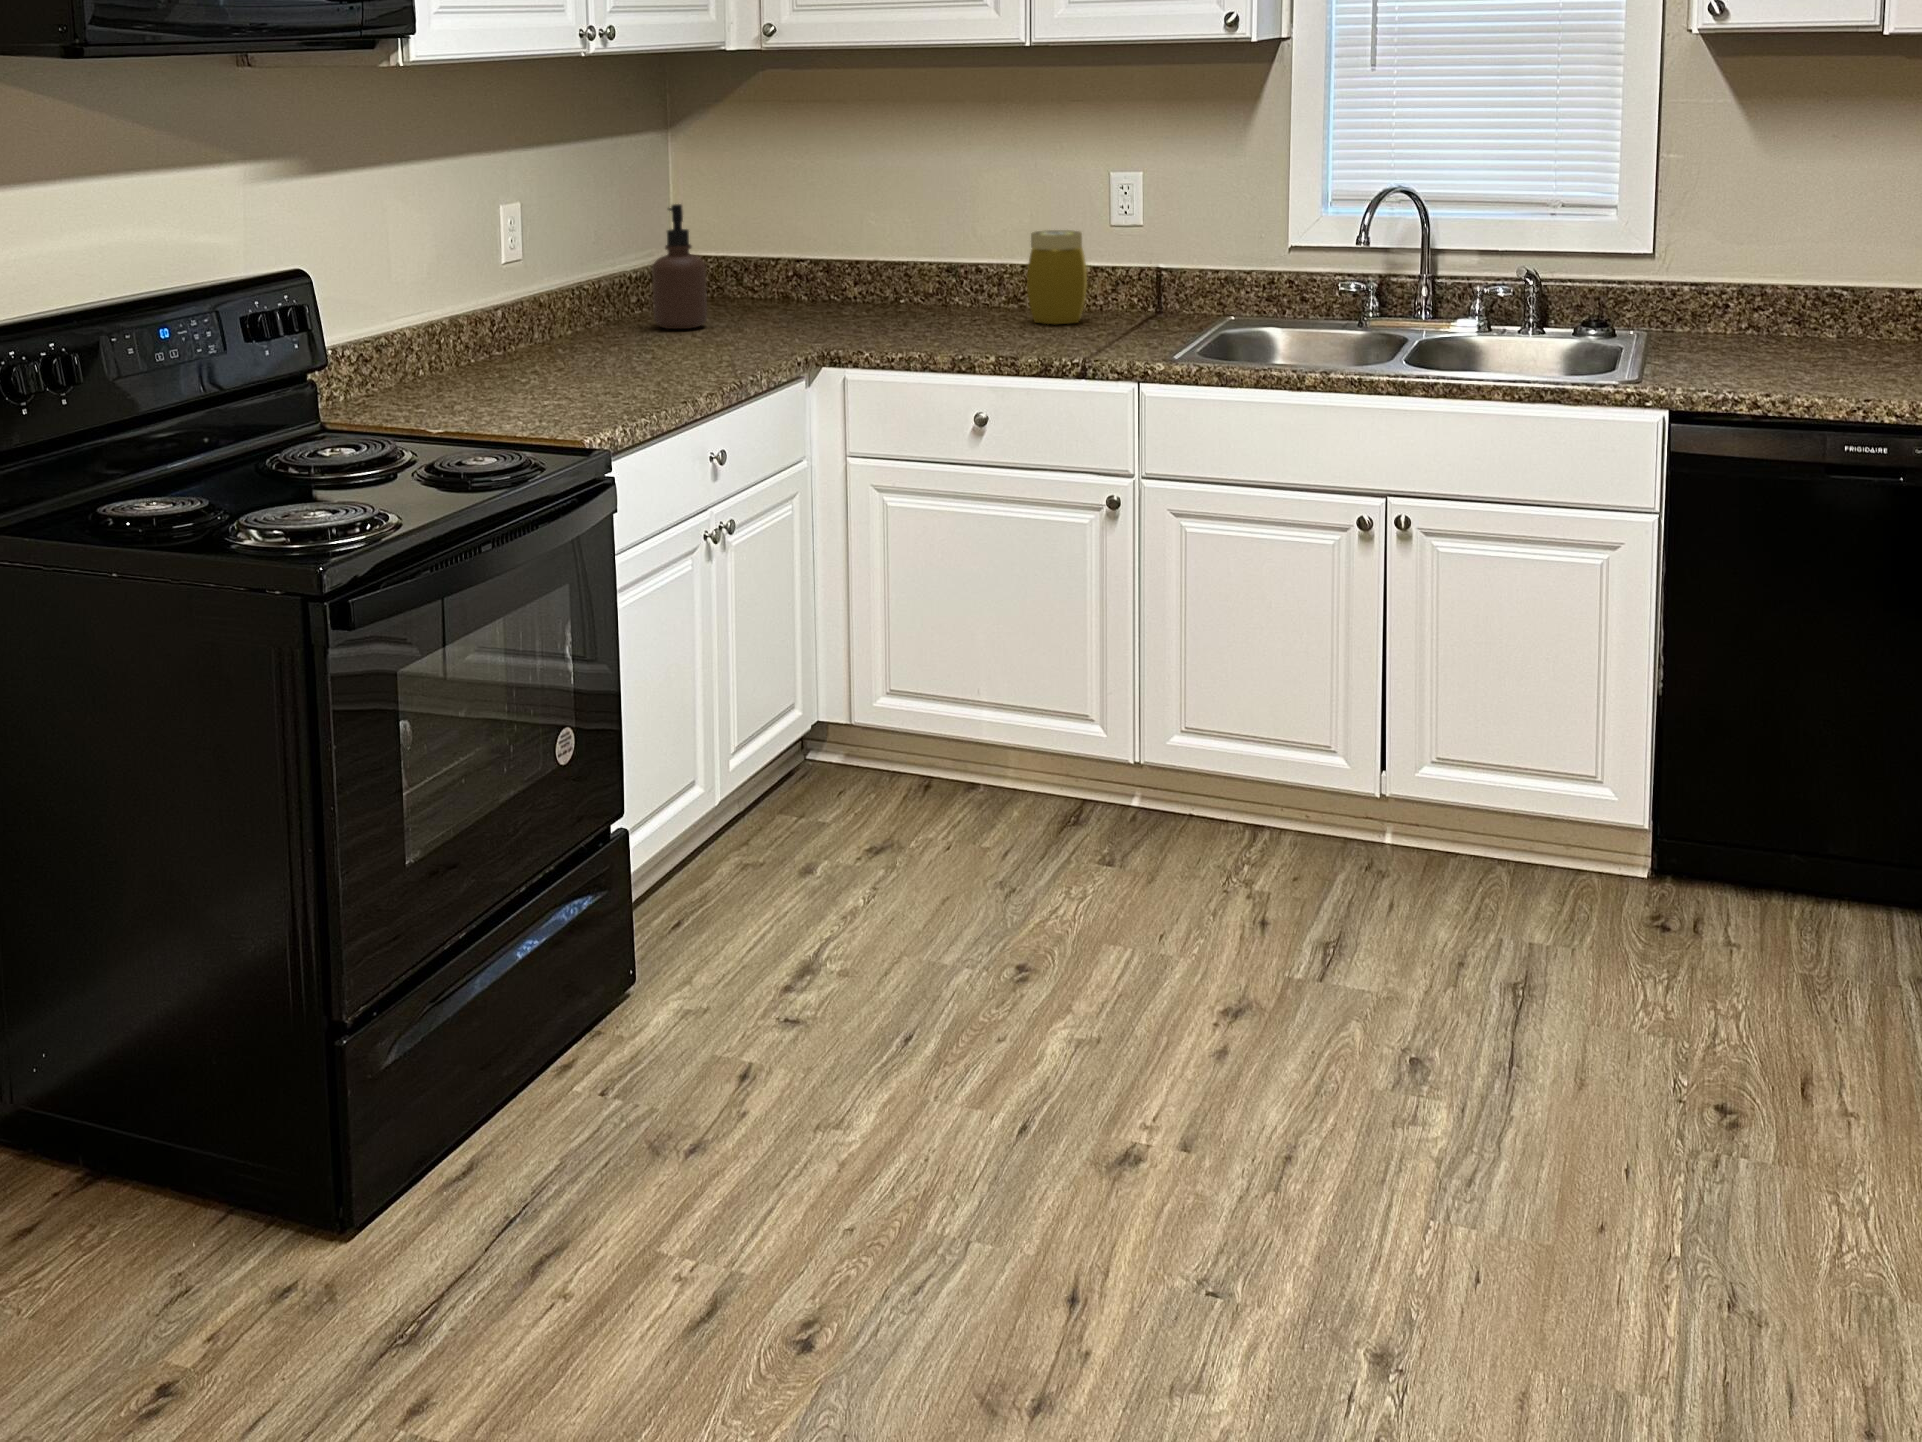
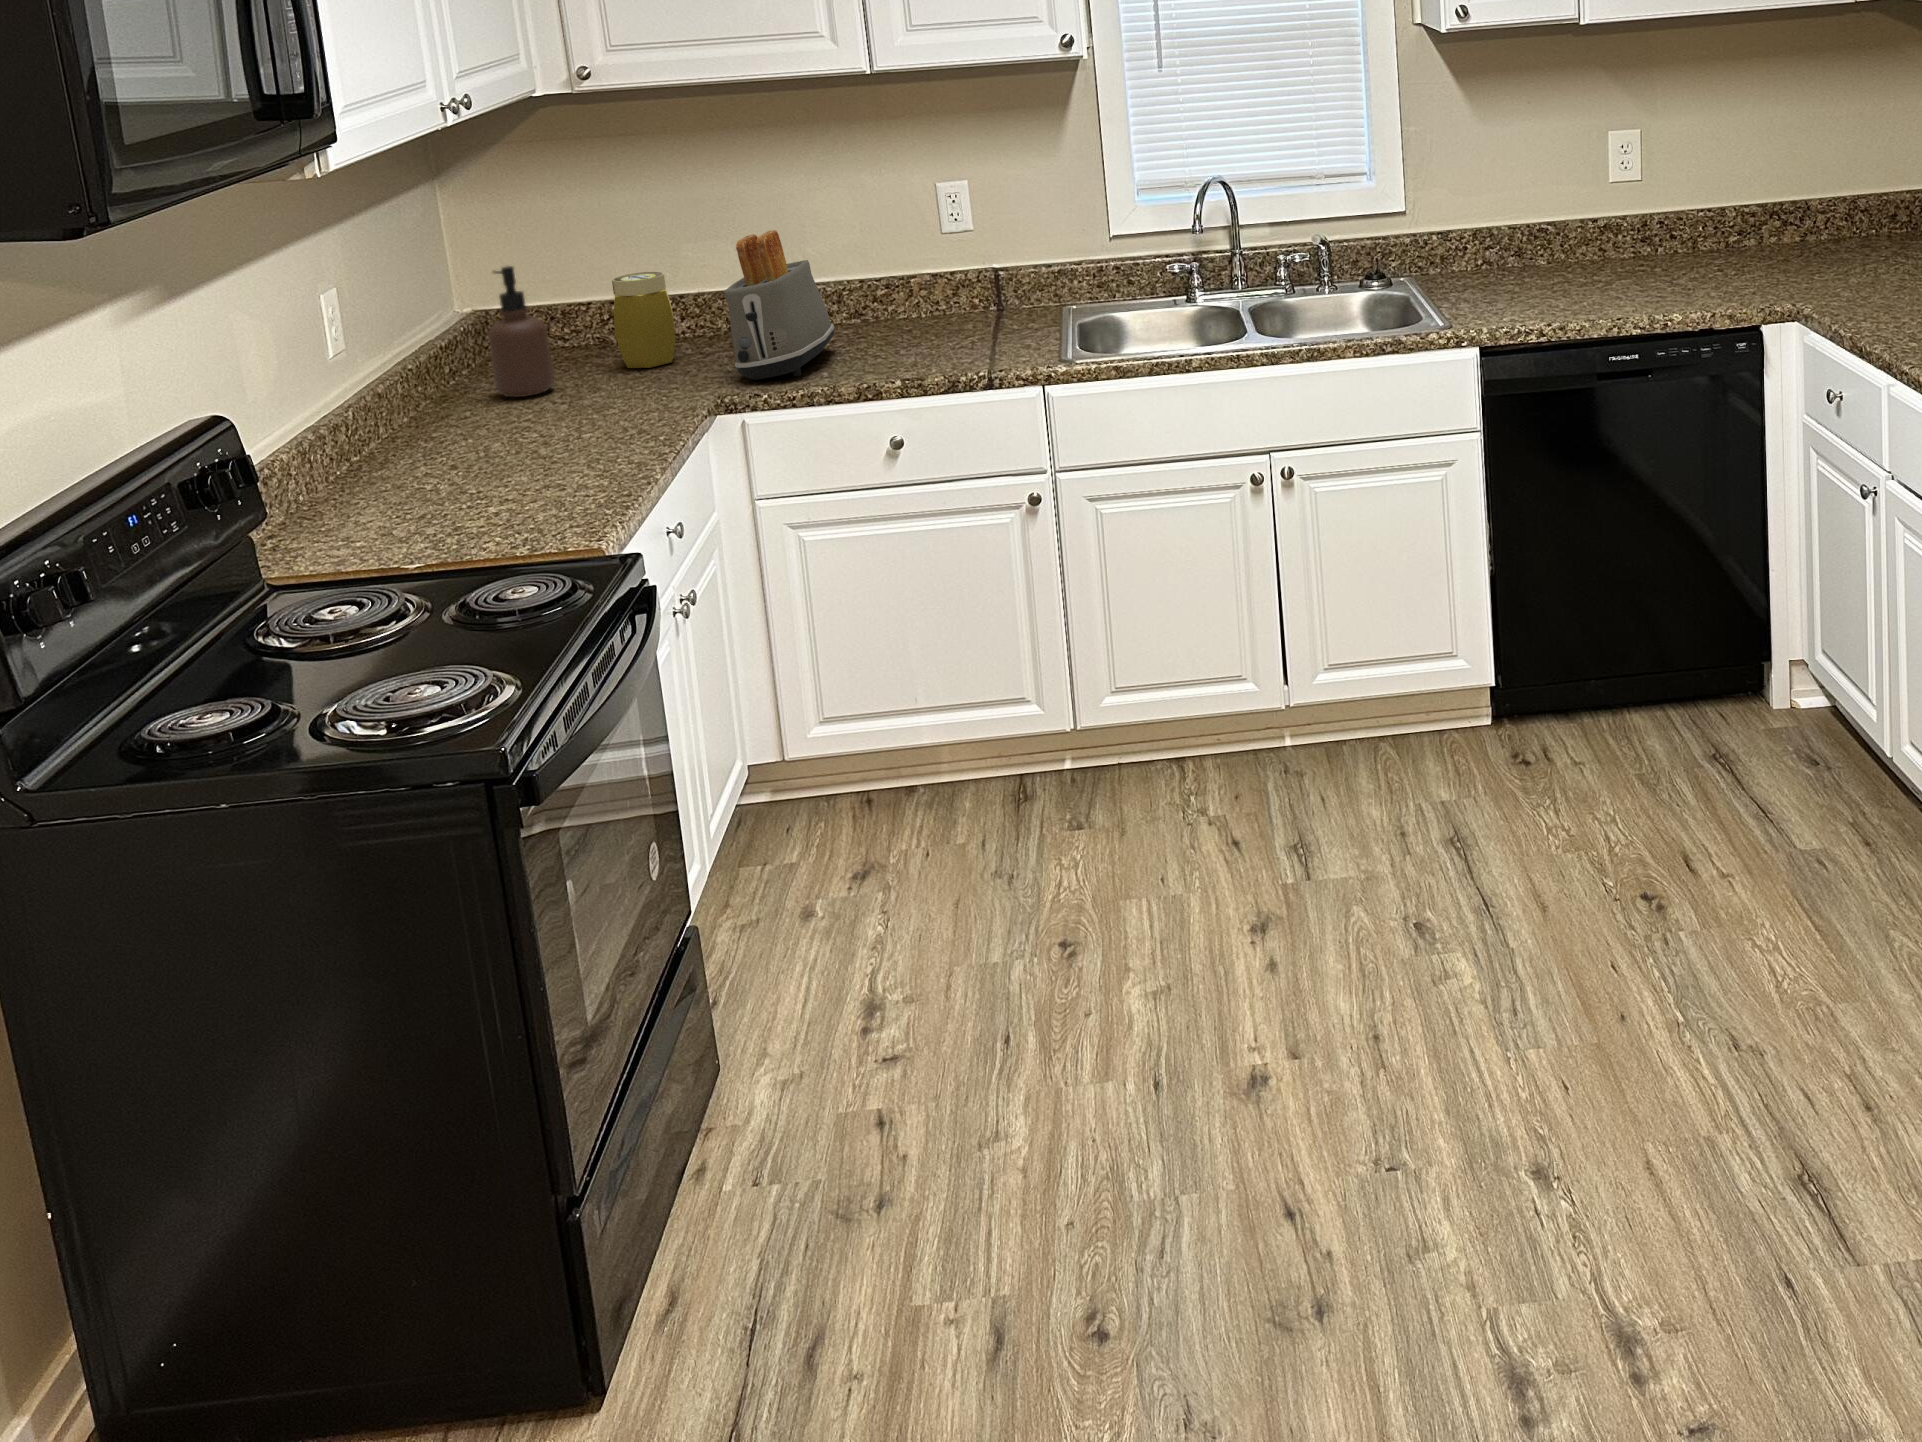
toaster: none [858,196,977,342] -> present [725,230,834,380]
jar: present [1027,230,1087,324] -> present [612,272,675,368]

